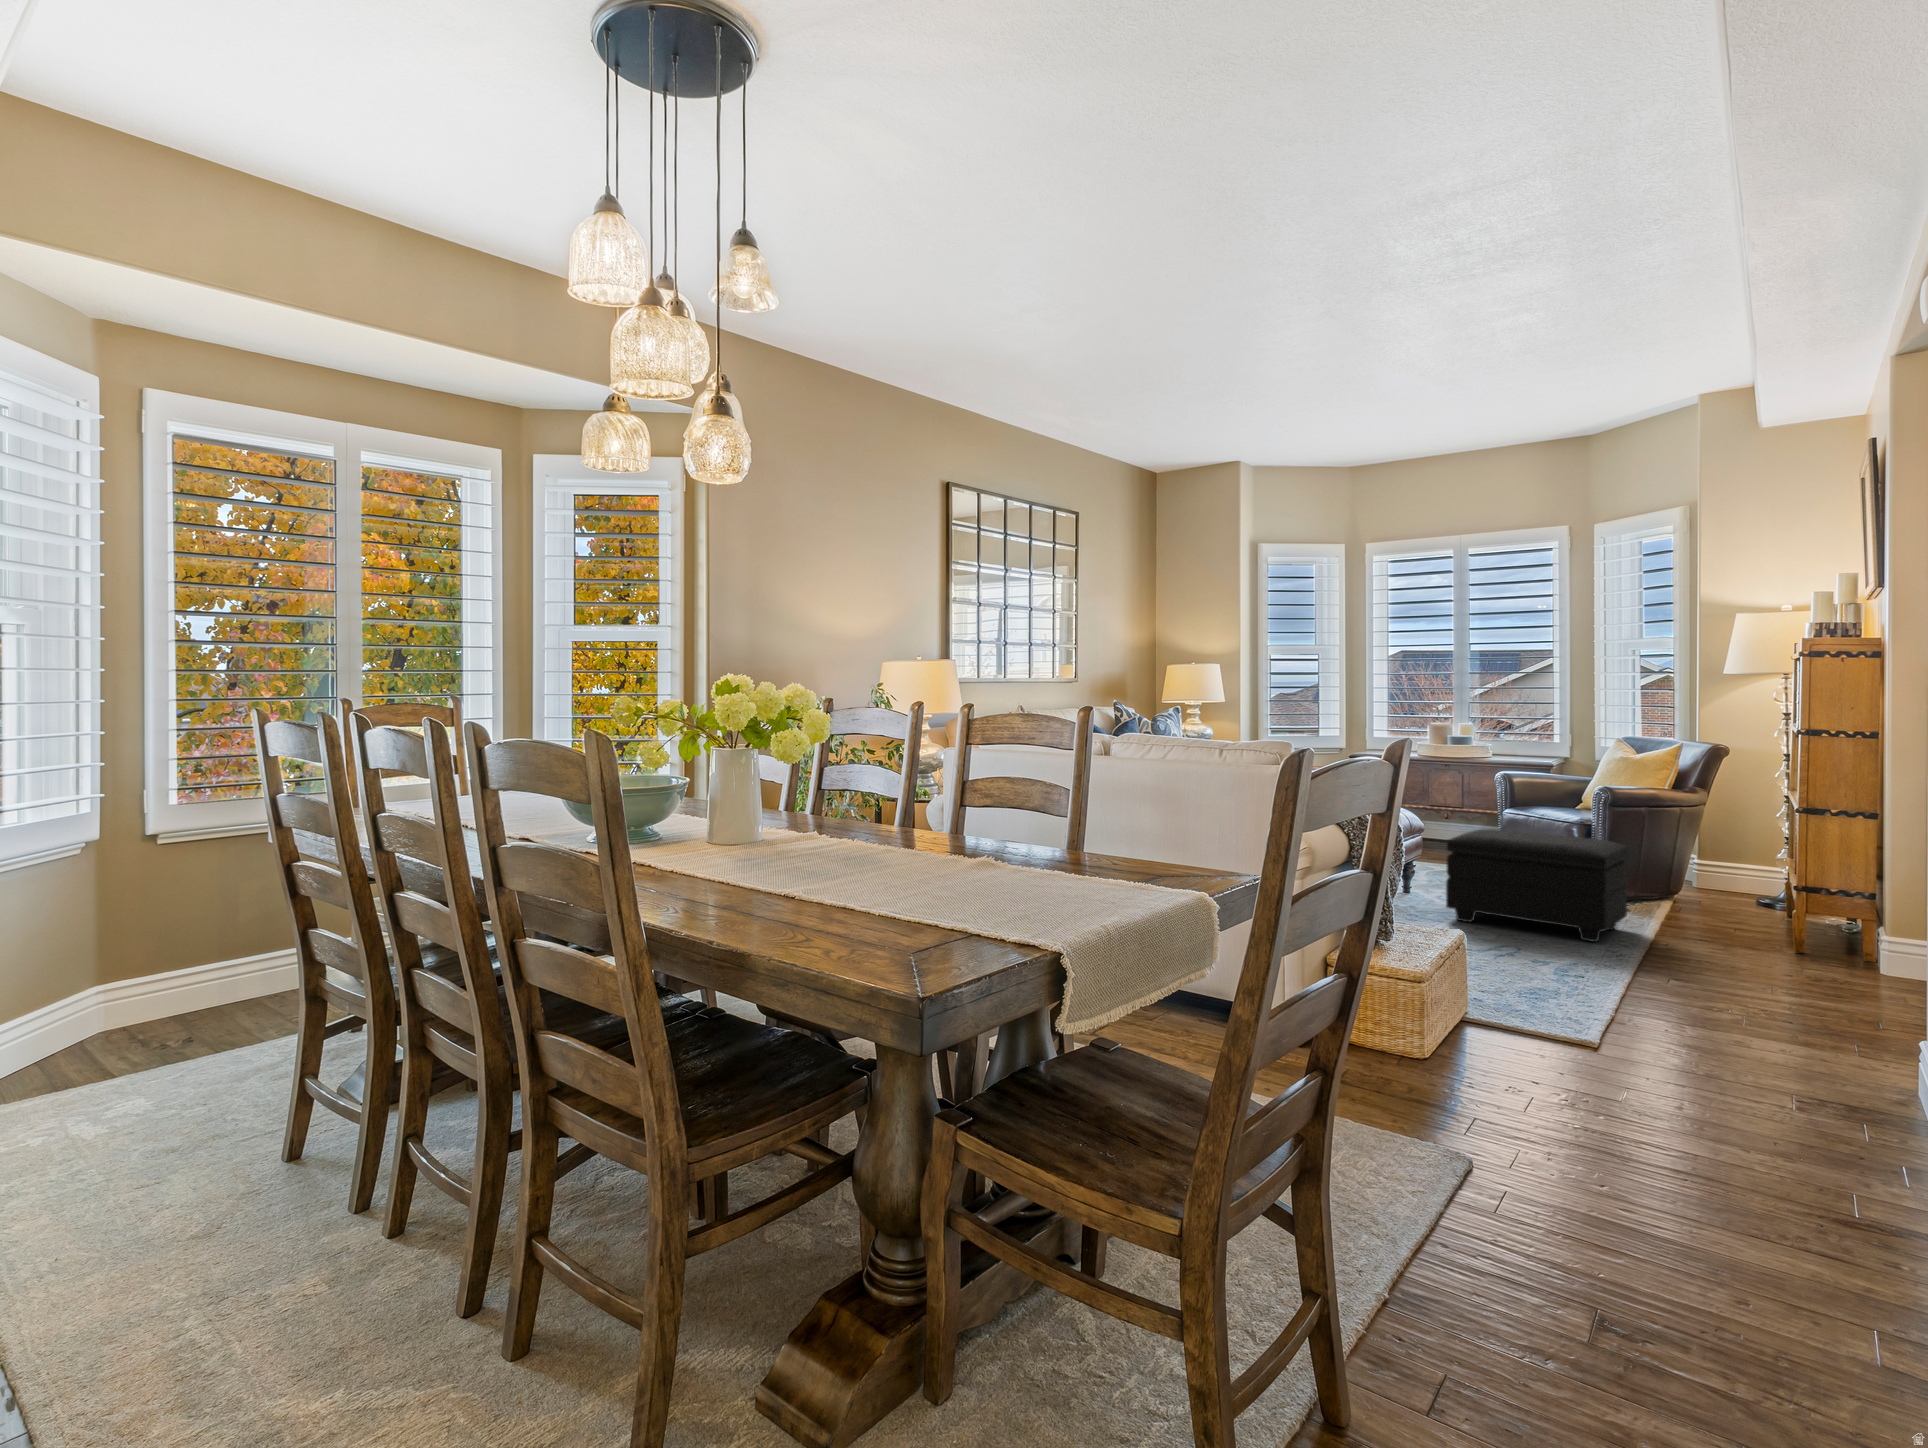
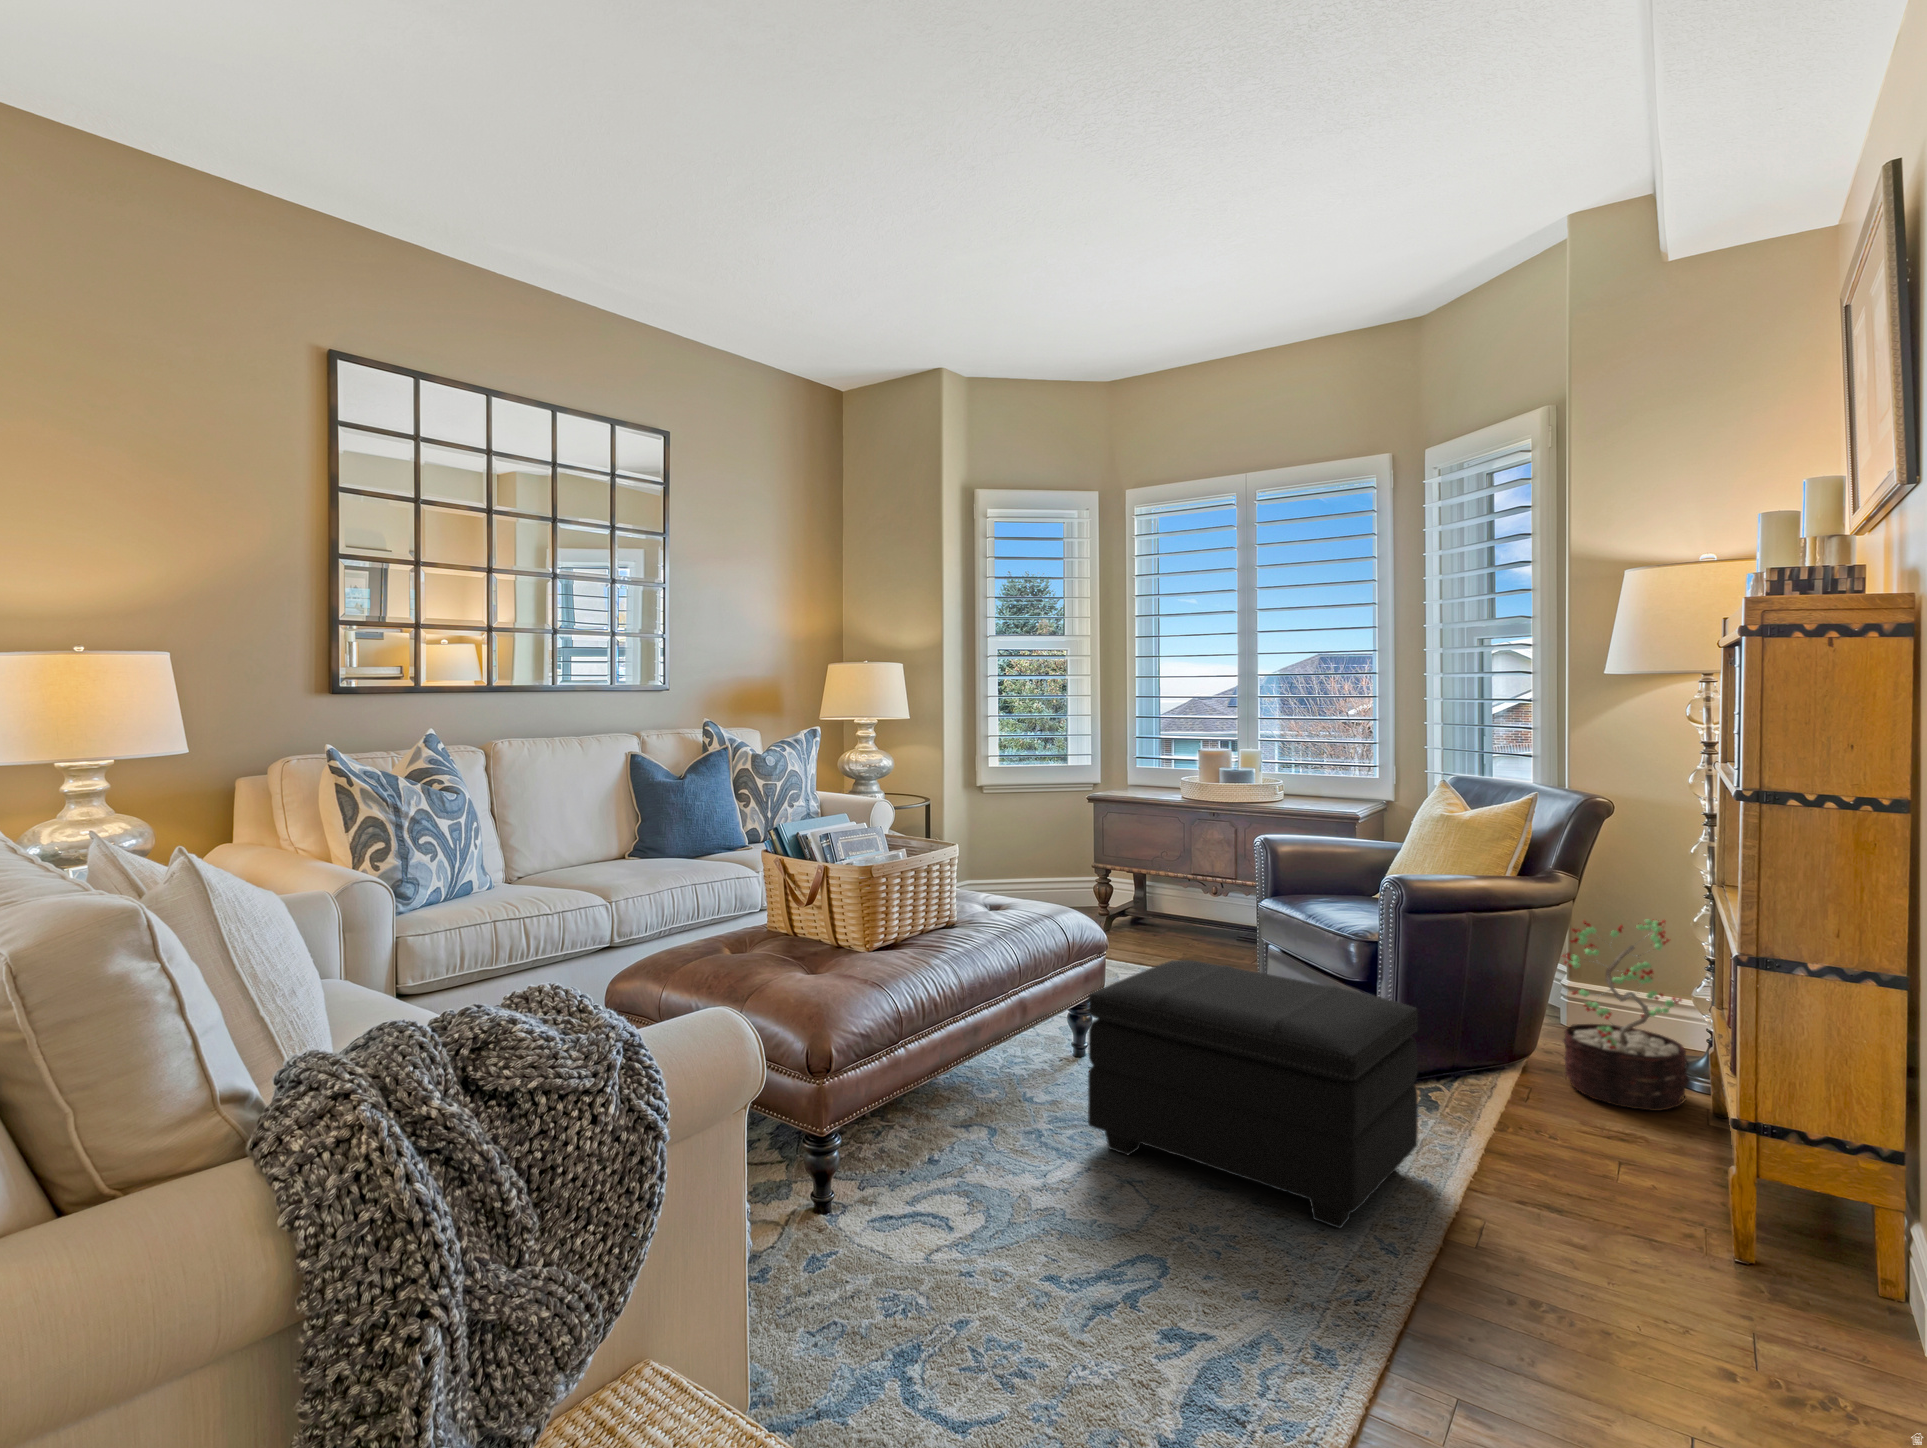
decorative plant: none [1698,811,1773,915] -> present [1562,919,1689,1111]

